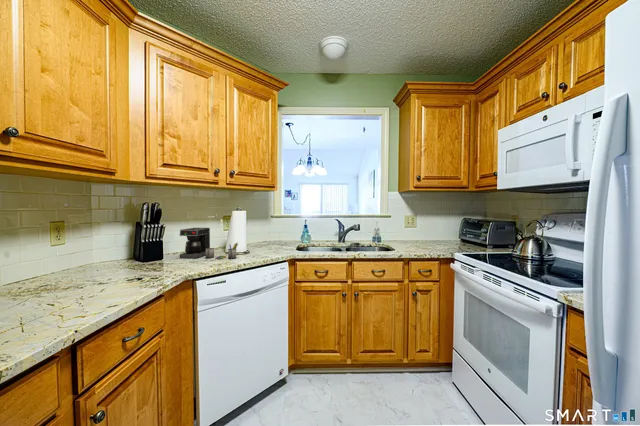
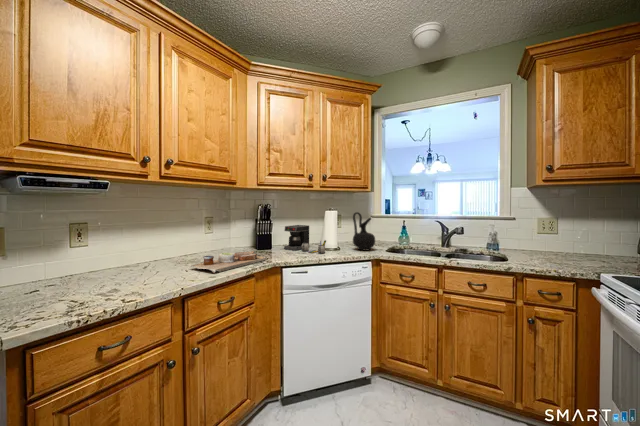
ceramic jug: none [260,211,284,251] -> present [353,212,375,250]
cutting board: none [58,264,171,301] -> present [191,251,266,273]

